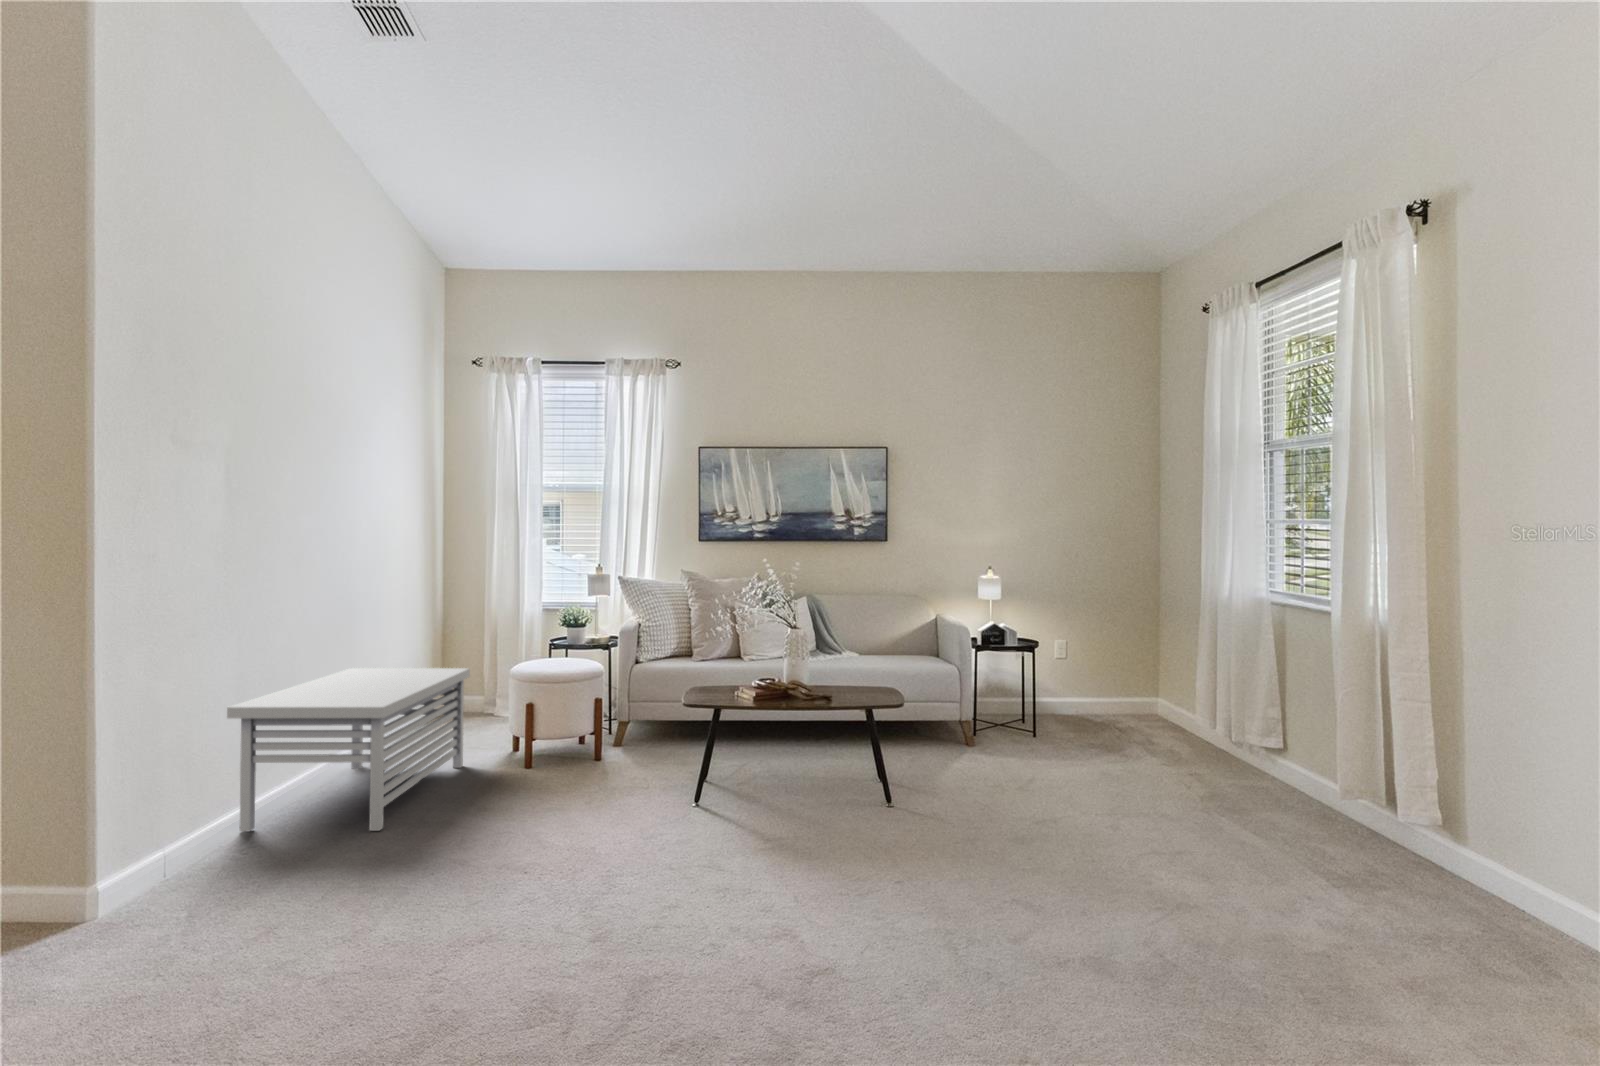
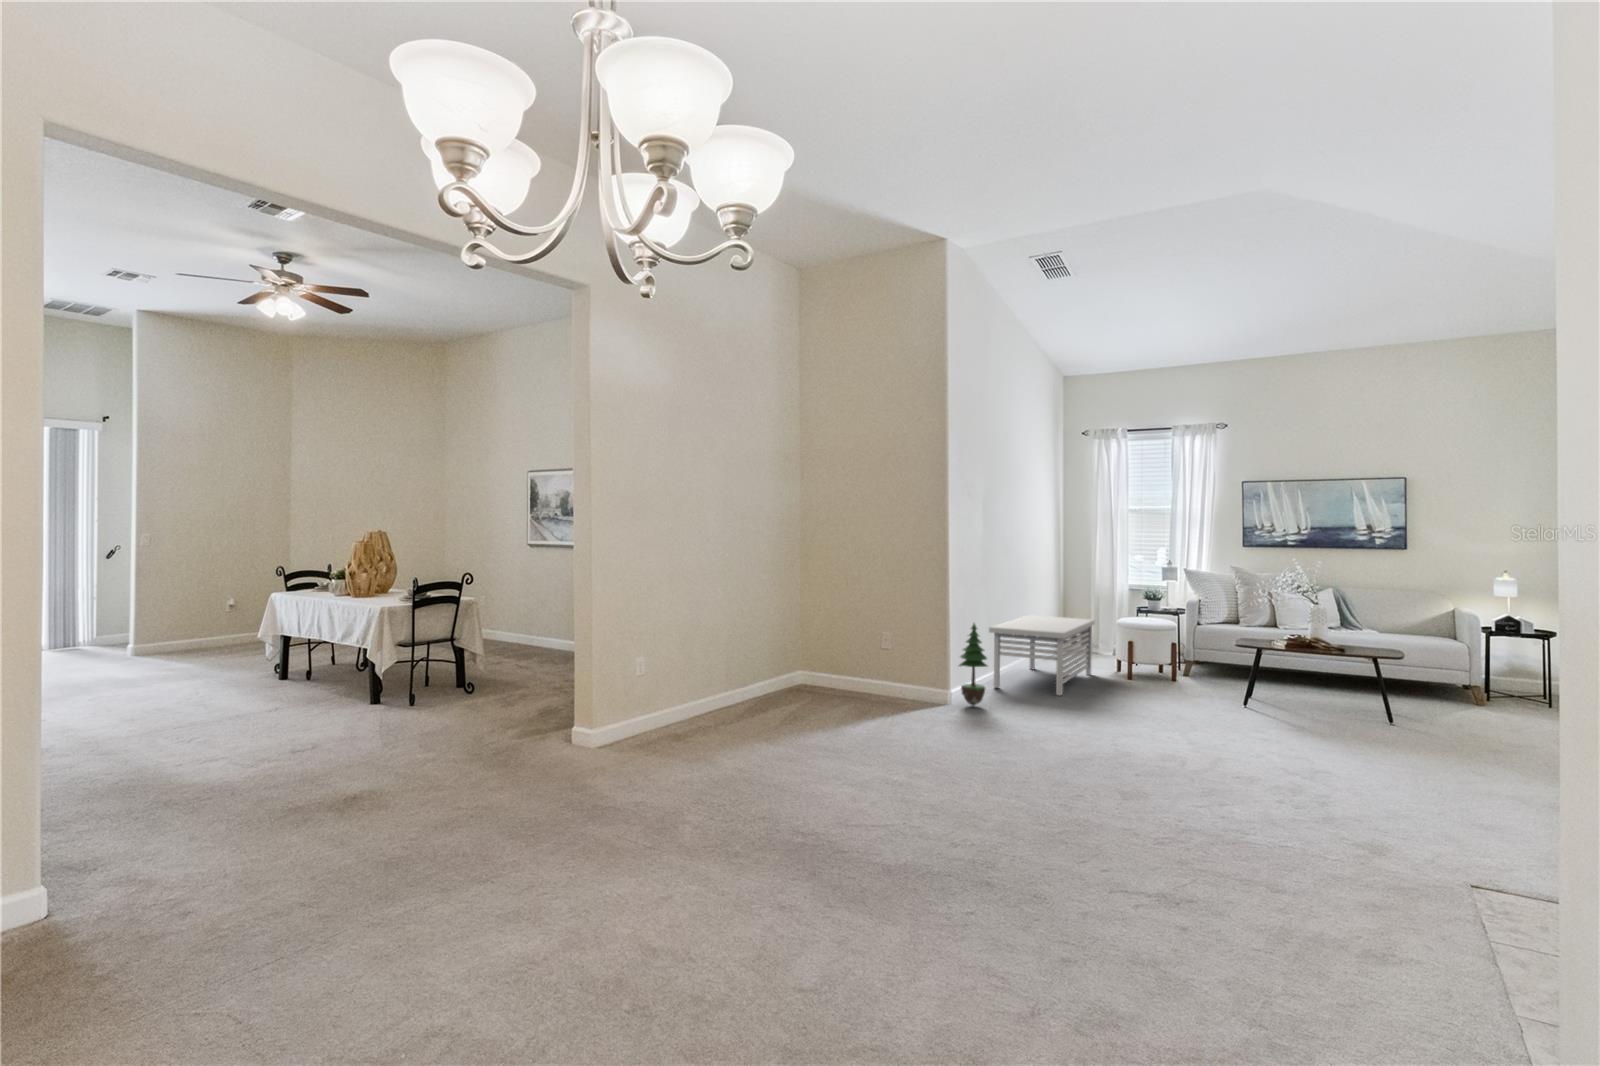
potted tree: none [101,708,186,904] -> present [959,624,987,706]

